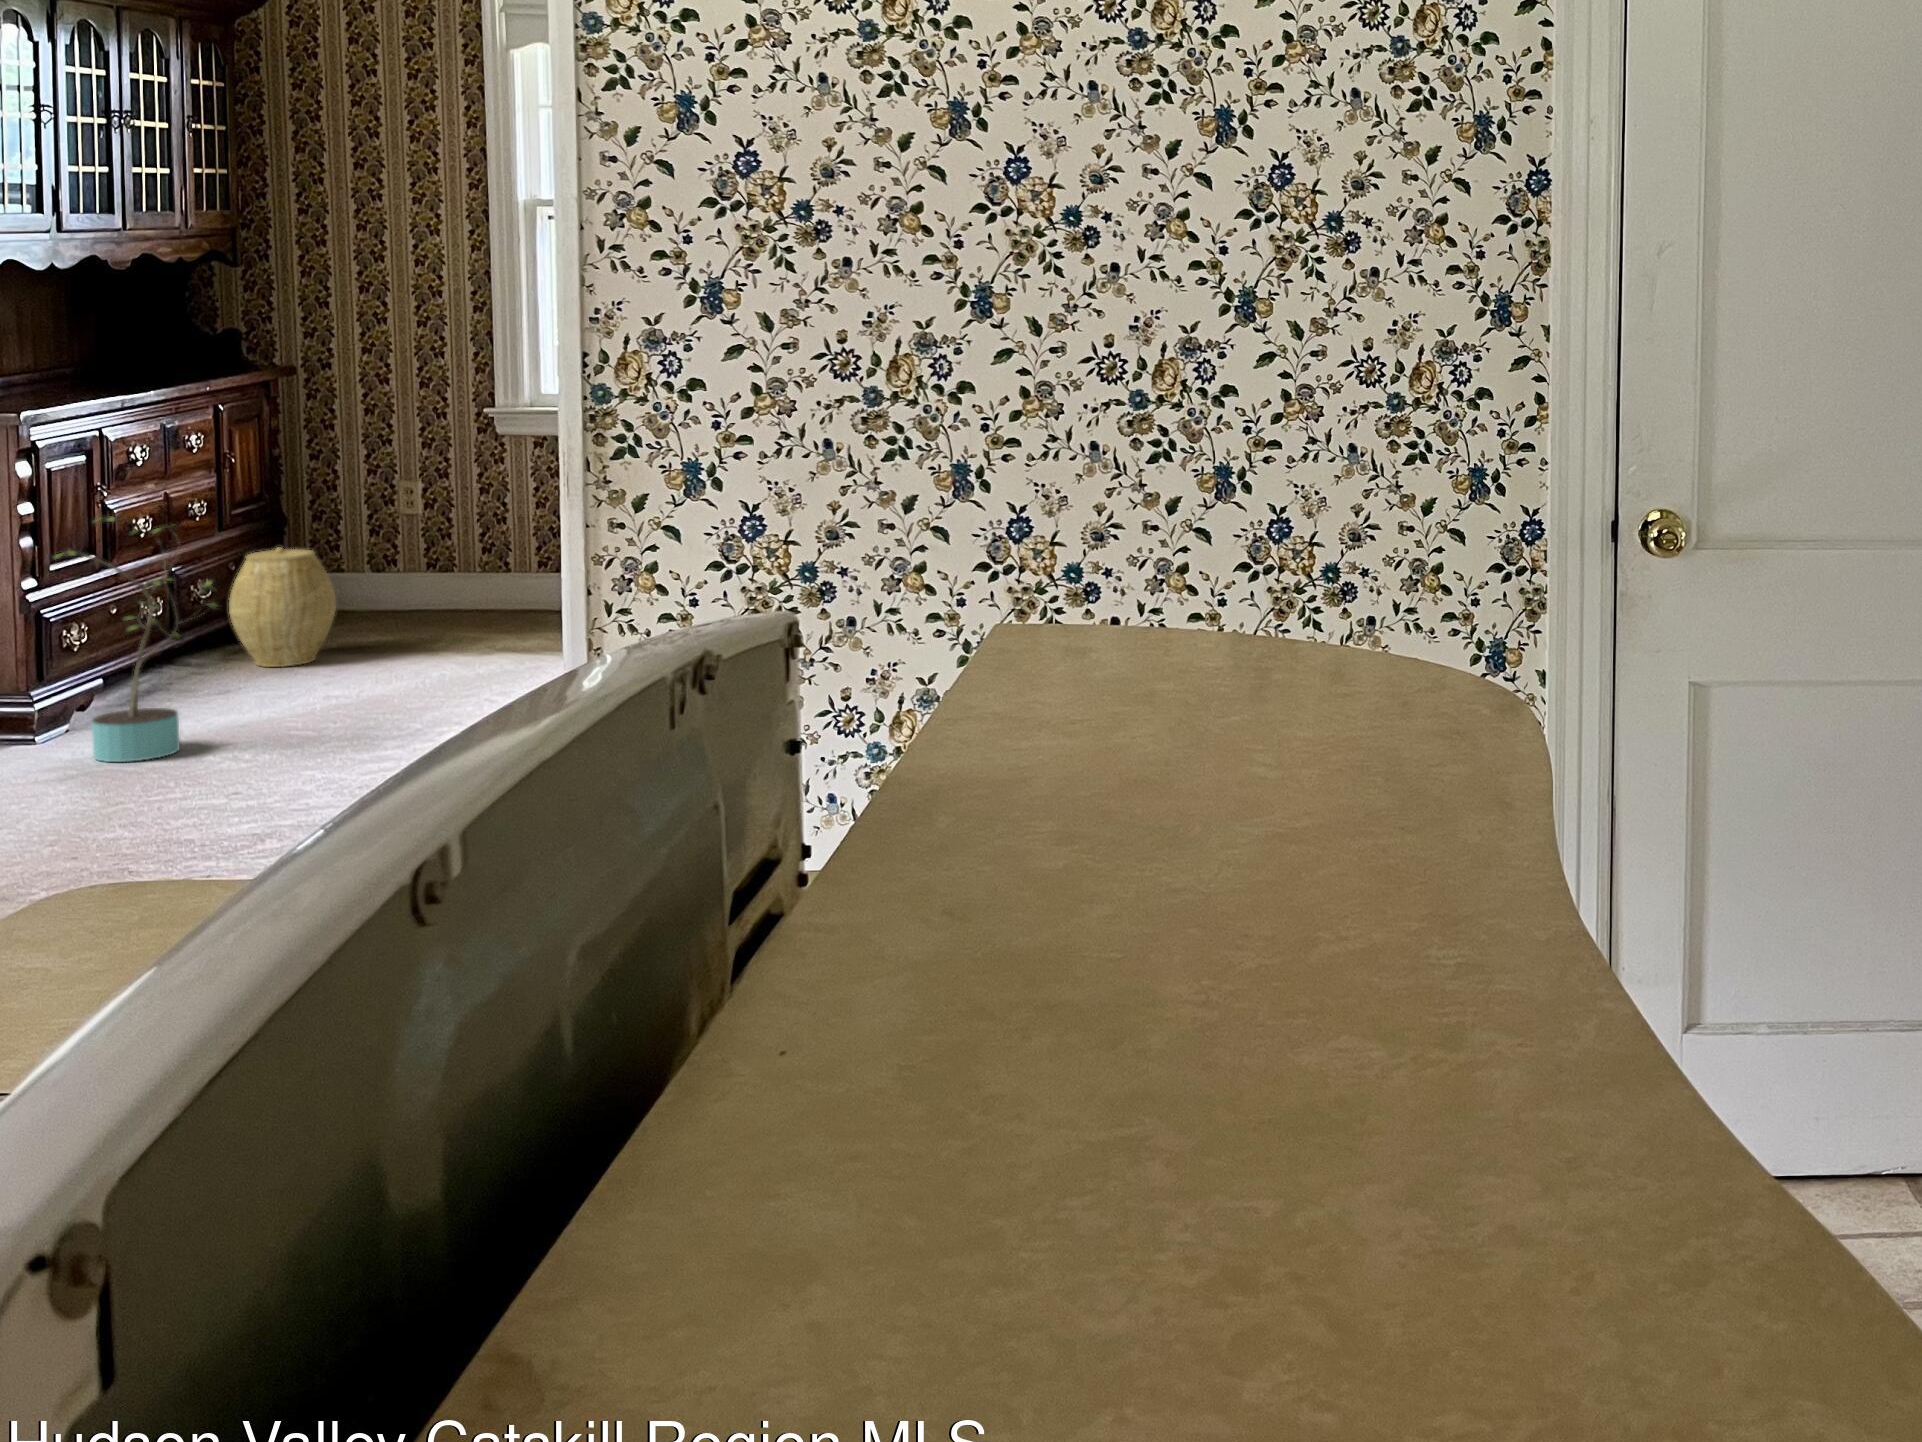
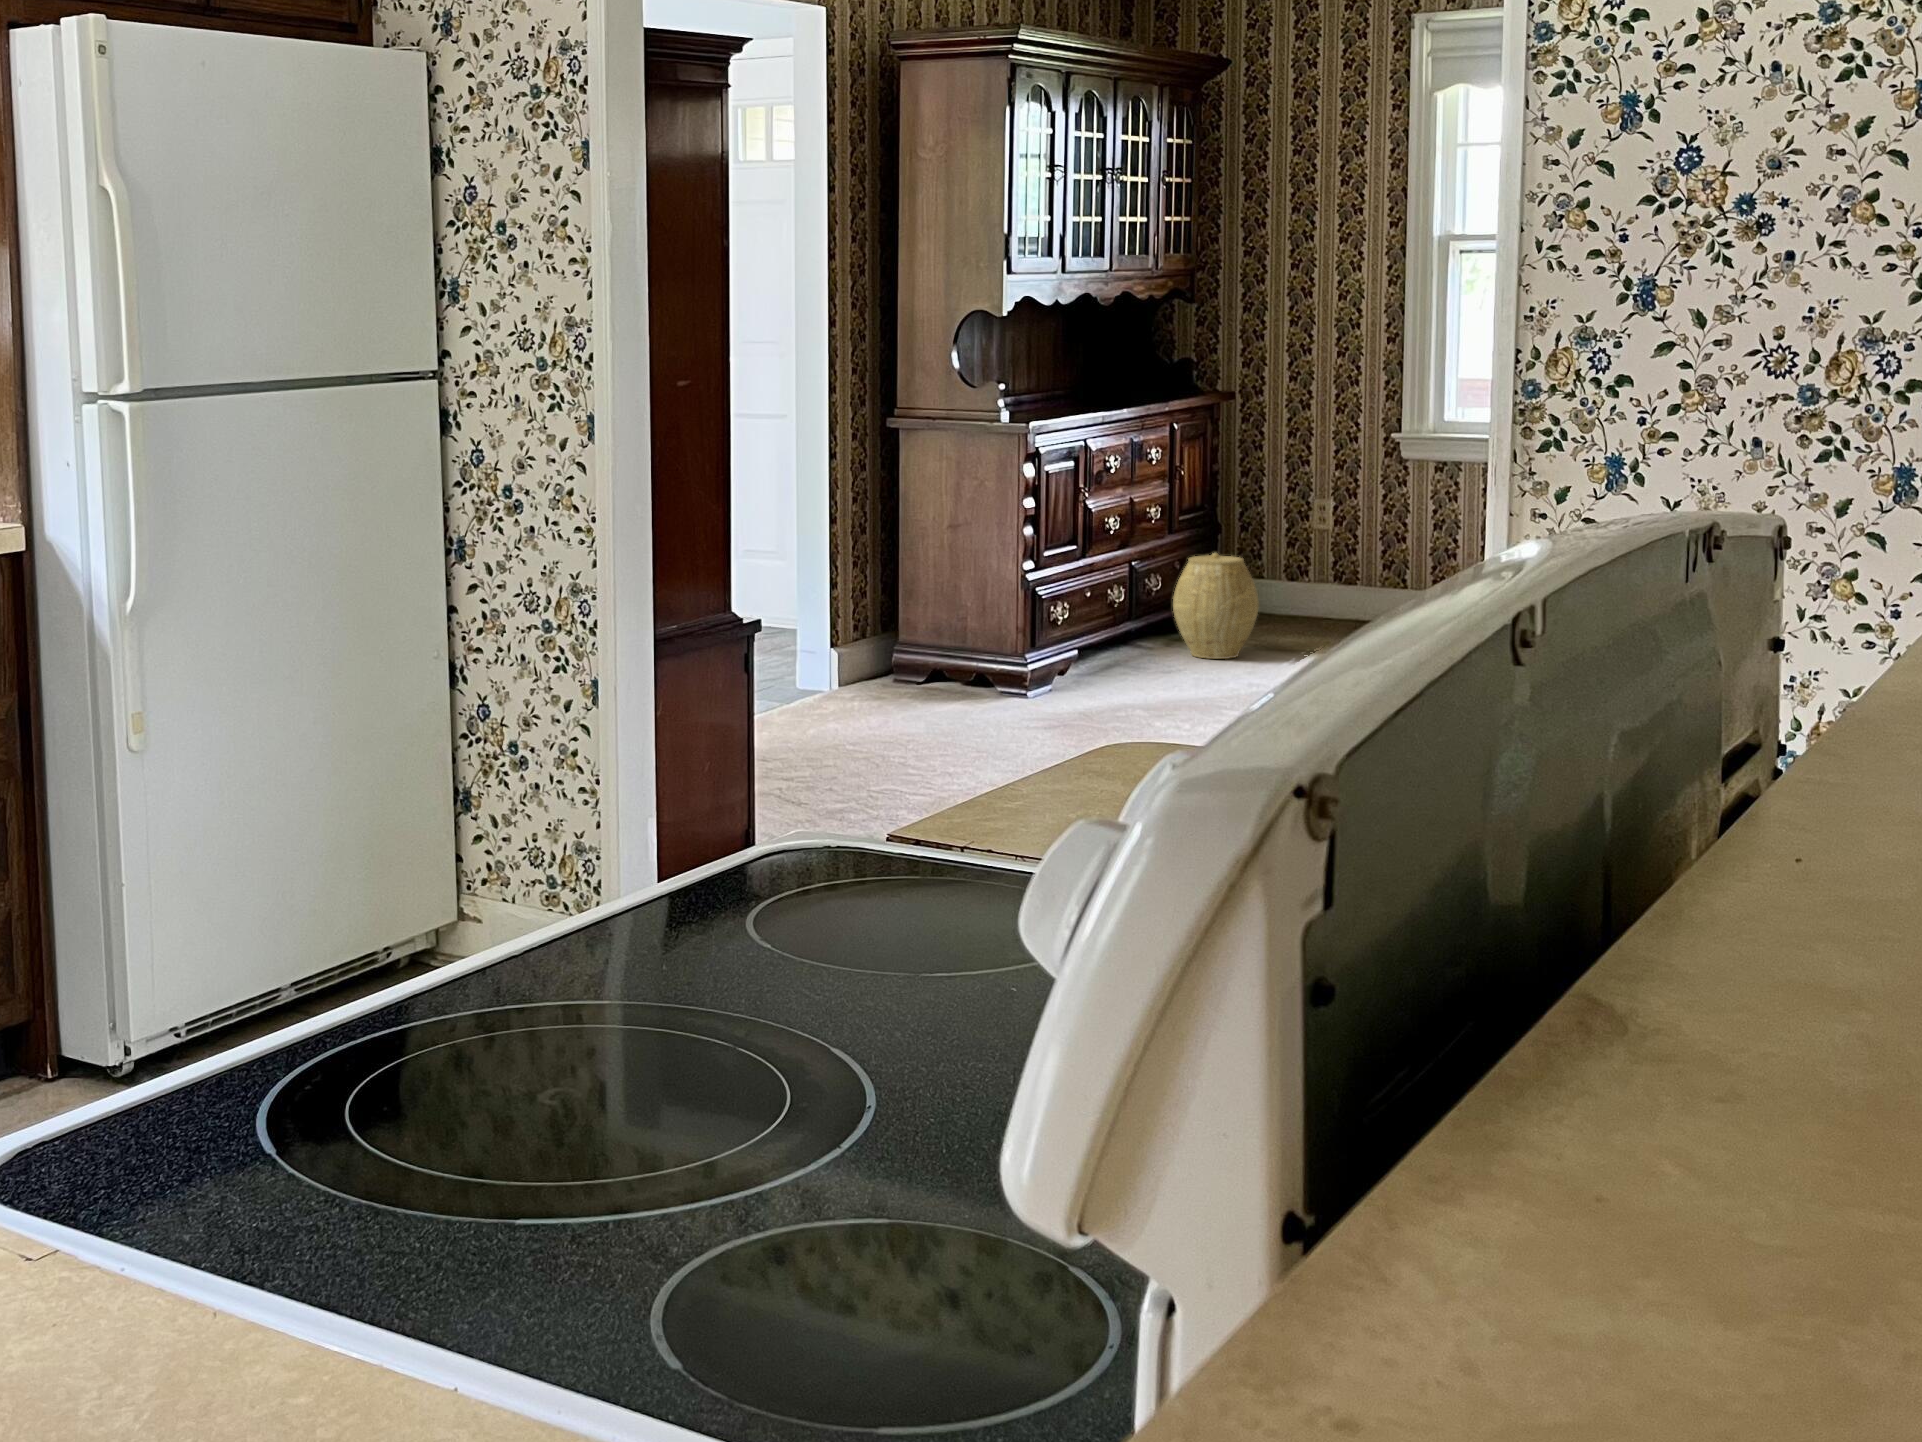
potted plant: present [51,516,218,762] -> none [1047,511,1172,721]

